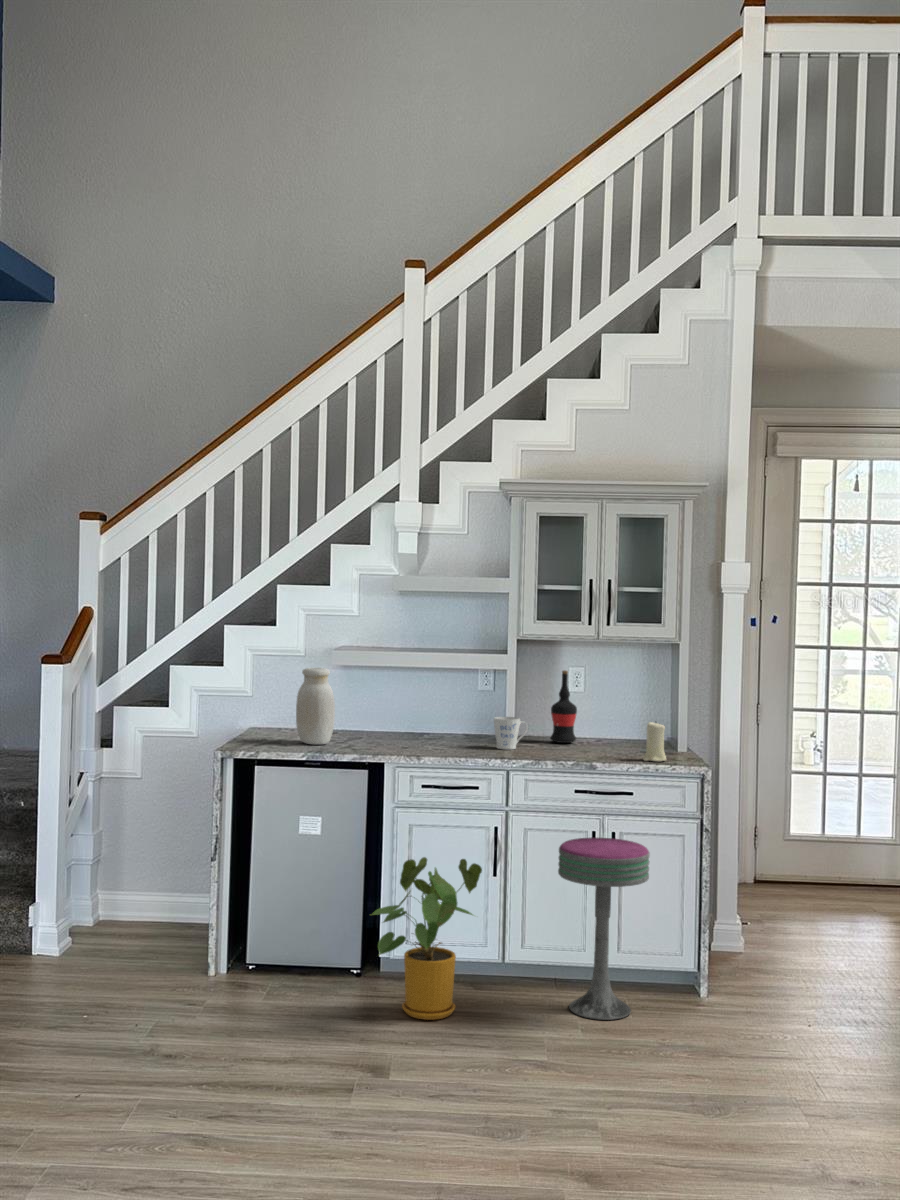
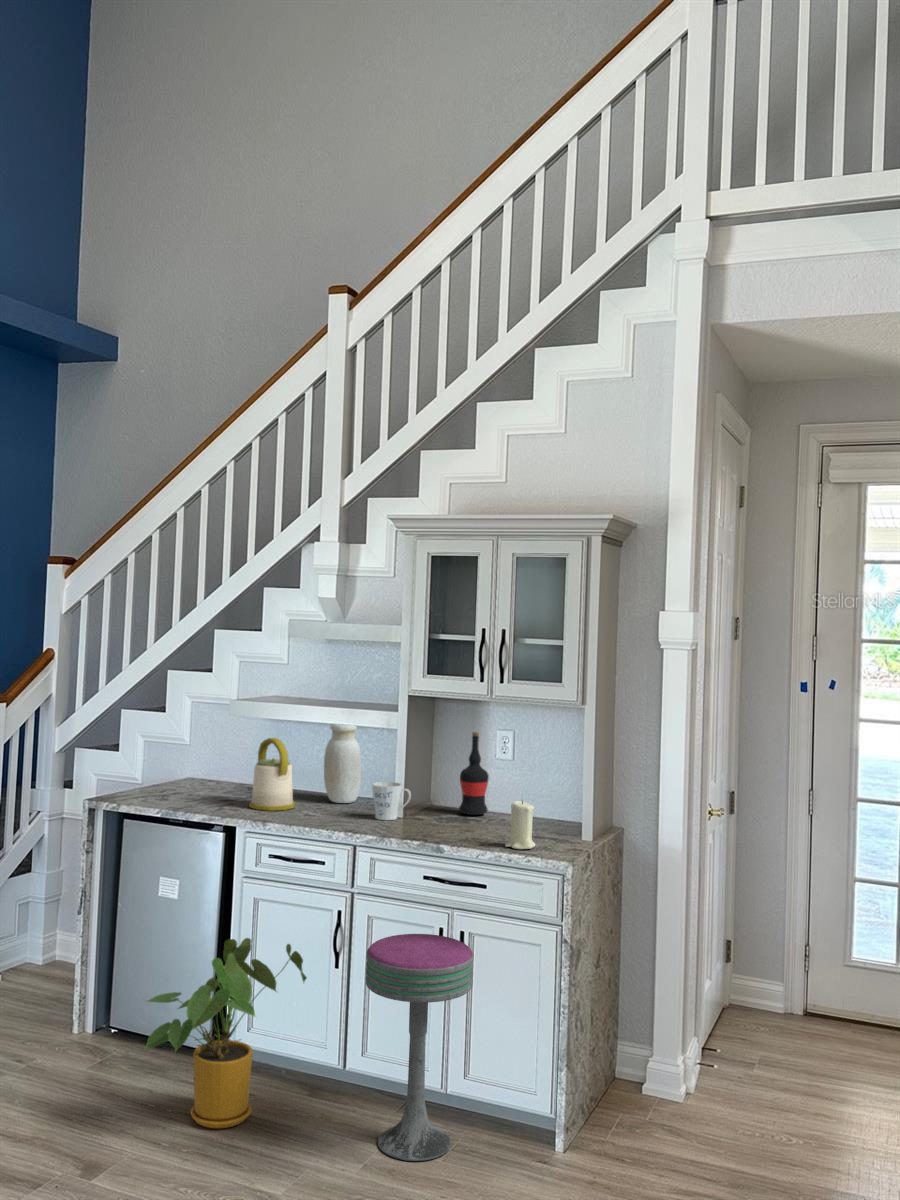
jar: present [296,668,335,745] -> present [324,724,361,803]
kettle: none [368,682,414,748] -> present [249,738,295,811]

